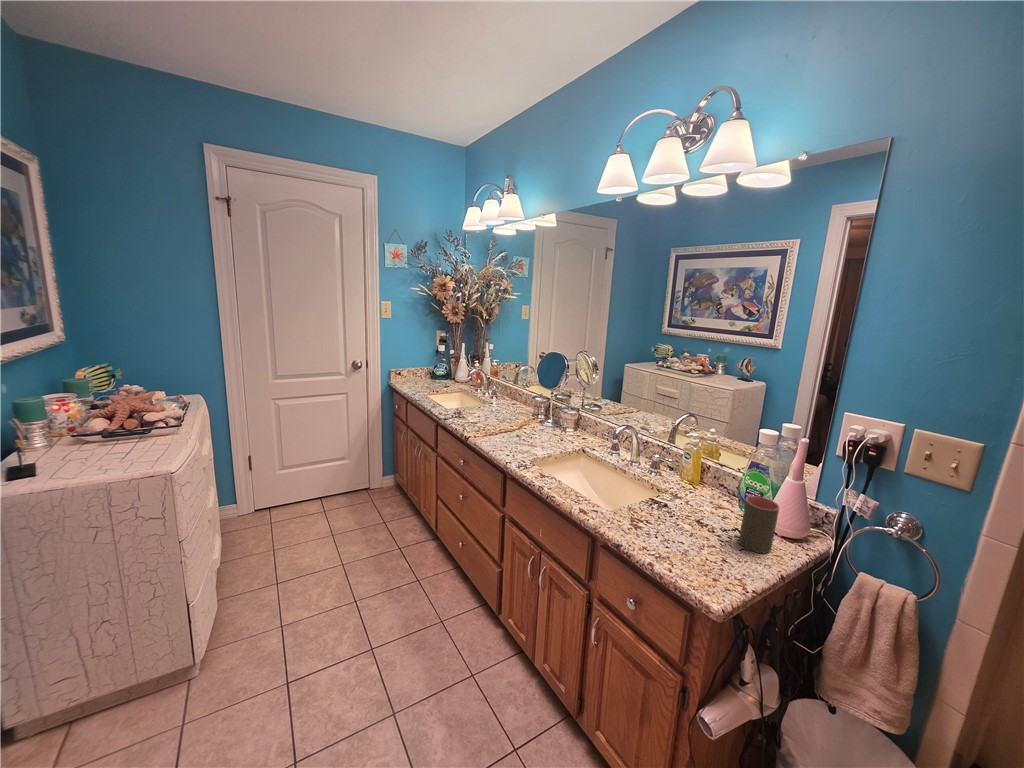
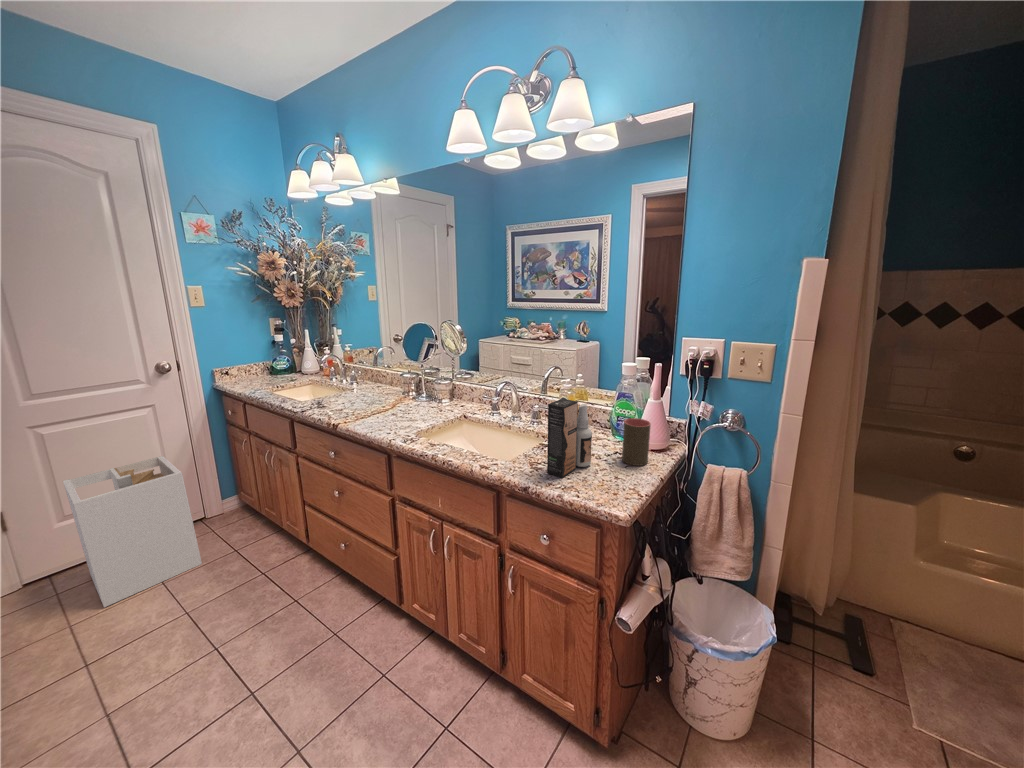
laundry hamper: none [286,434,360,543] -> present [63,456,202,607]
spray bottle: none [646,461,703,544] -> present [547,399,592,478]

